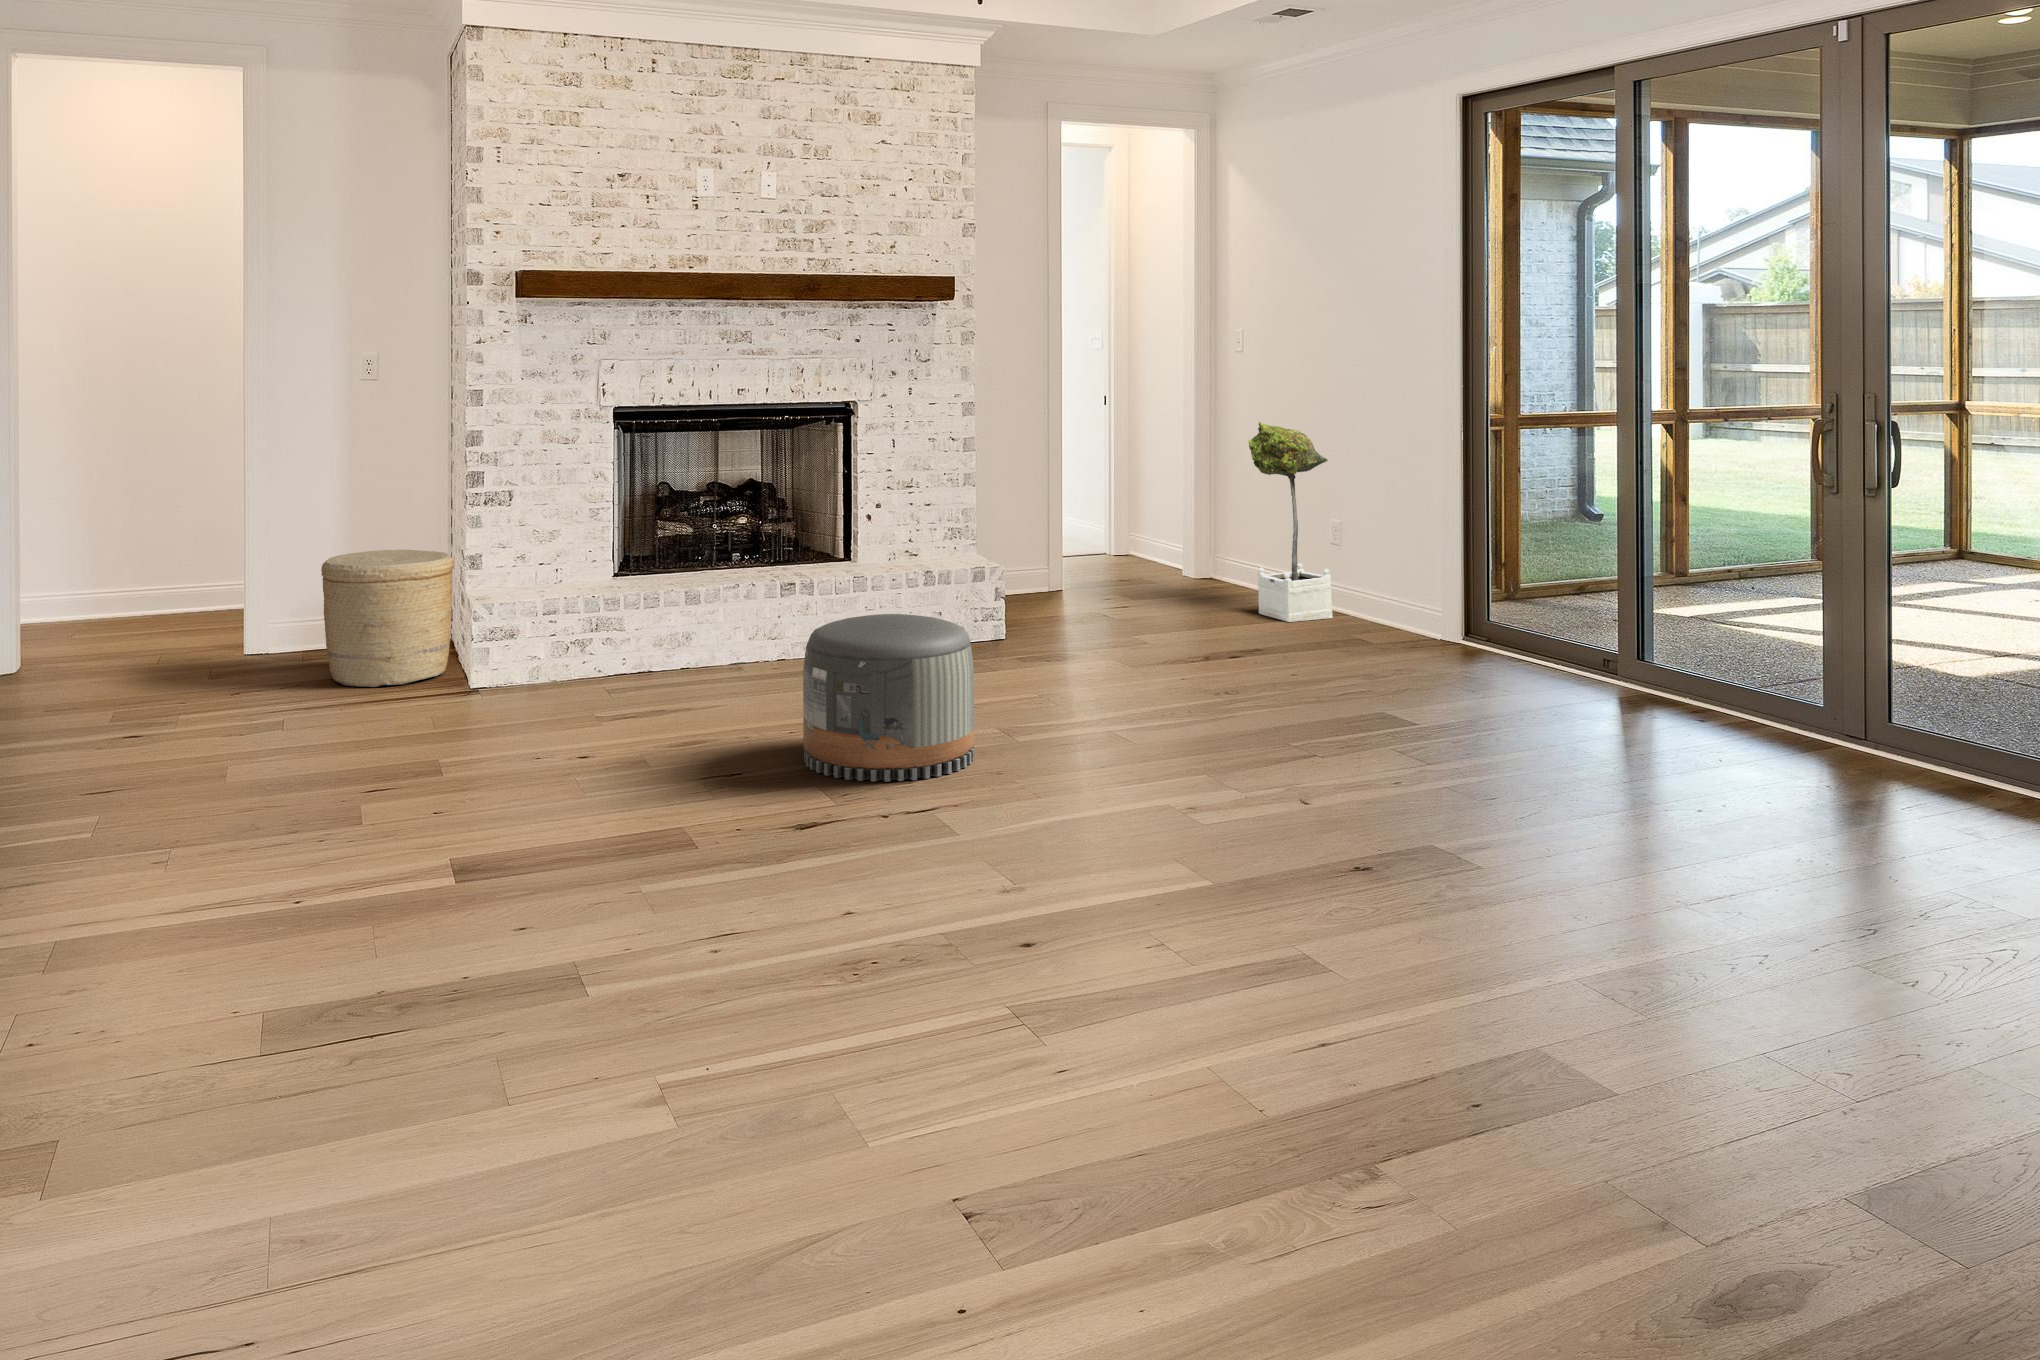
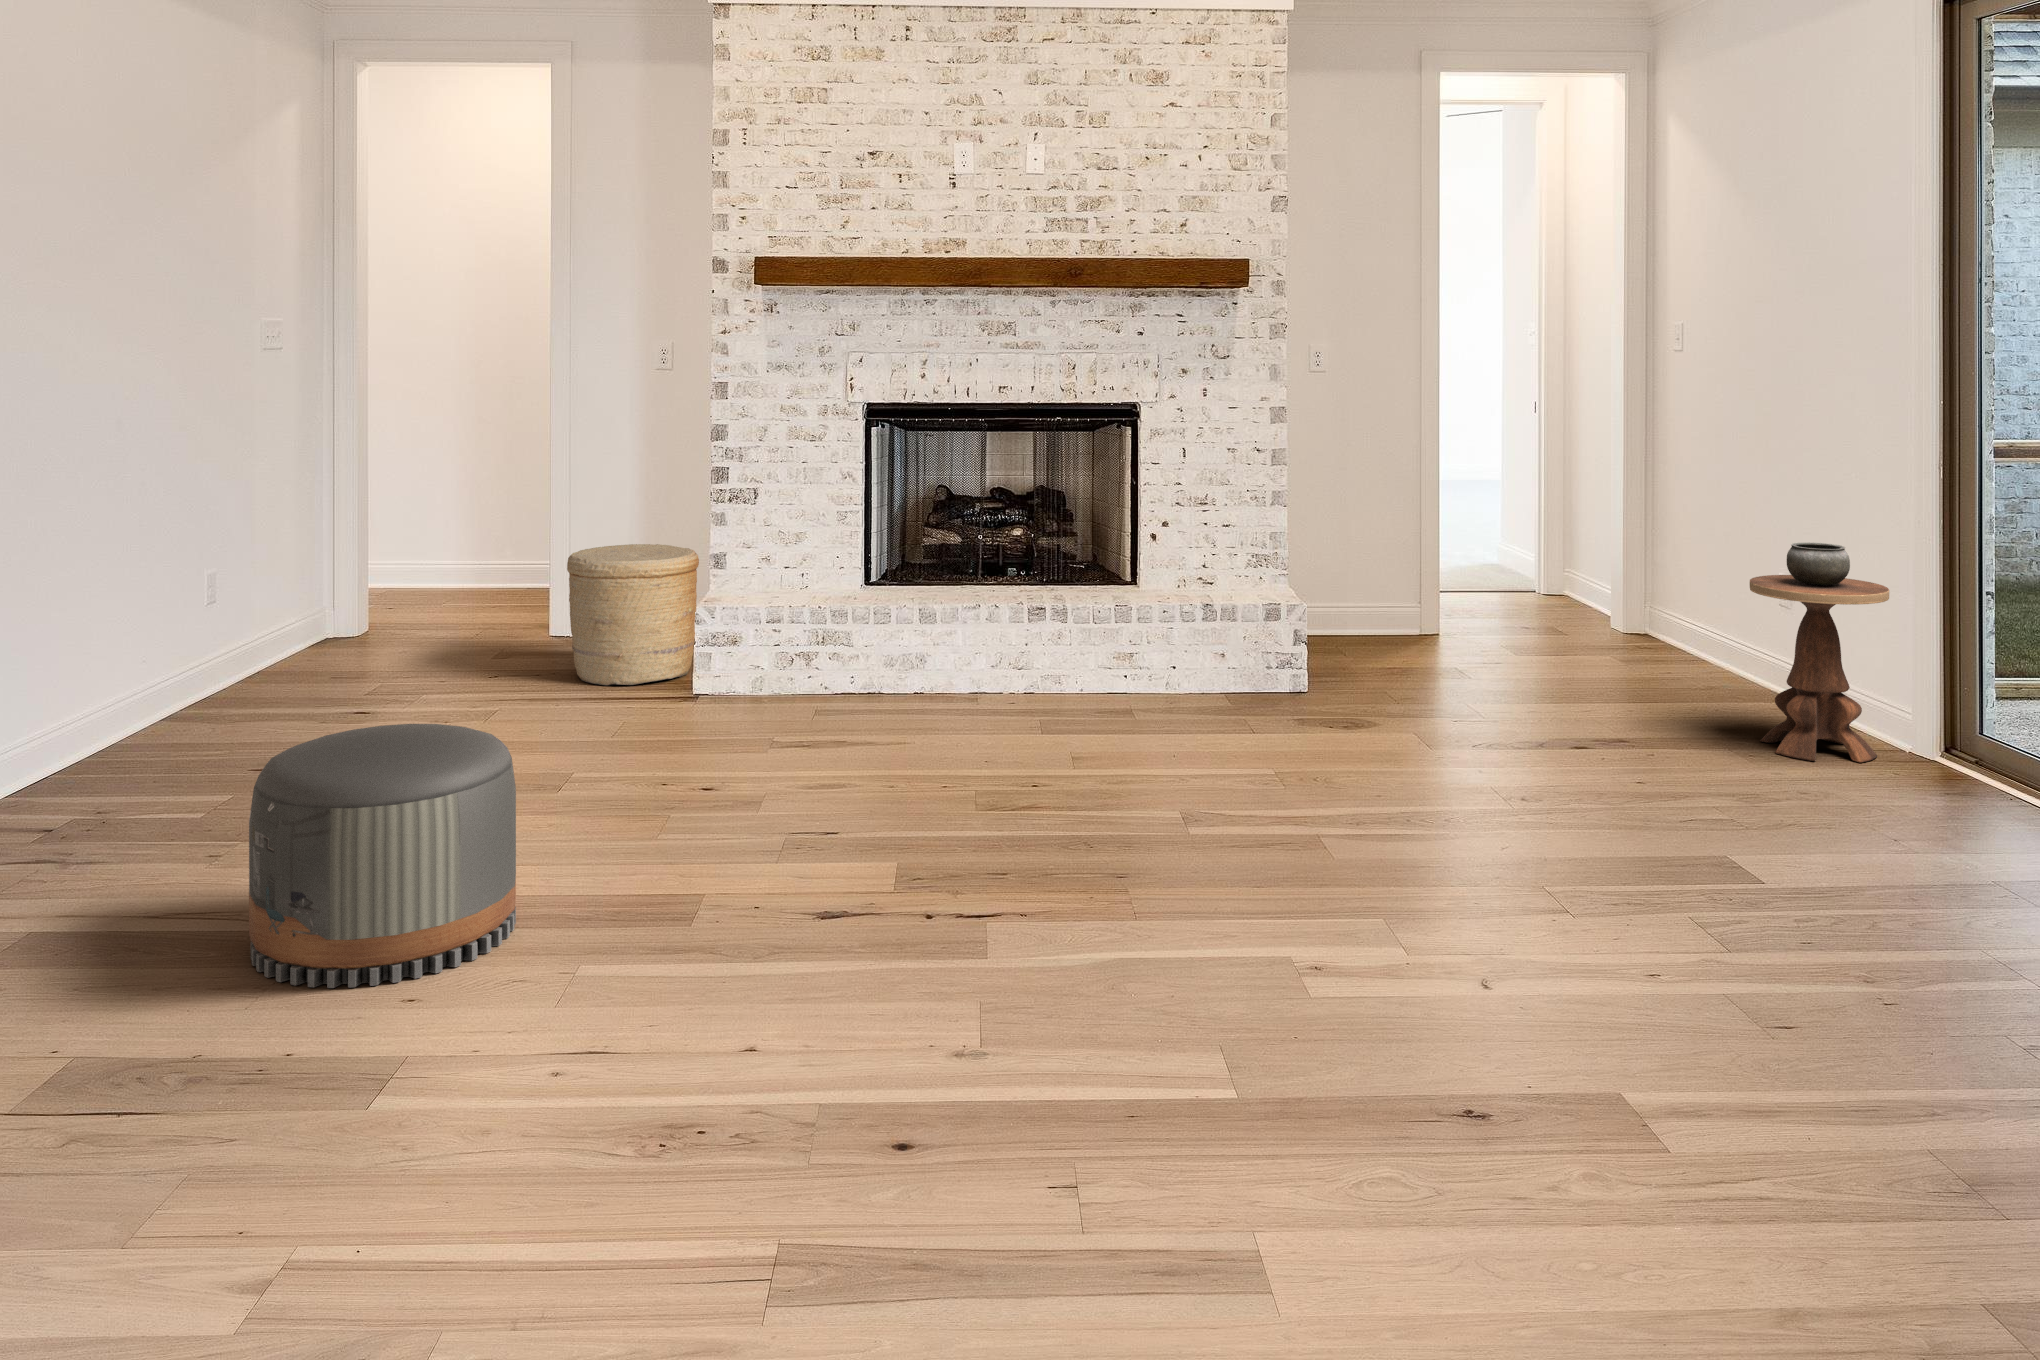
potted tree: present [1248,422,1333,622] -> none [1635,439,1745,696]
side table: none [1359,494,1456,656] -> present [1750,543,1889,762]
pouf: present [803,614,974,782] -> present [249,724,516,988]

